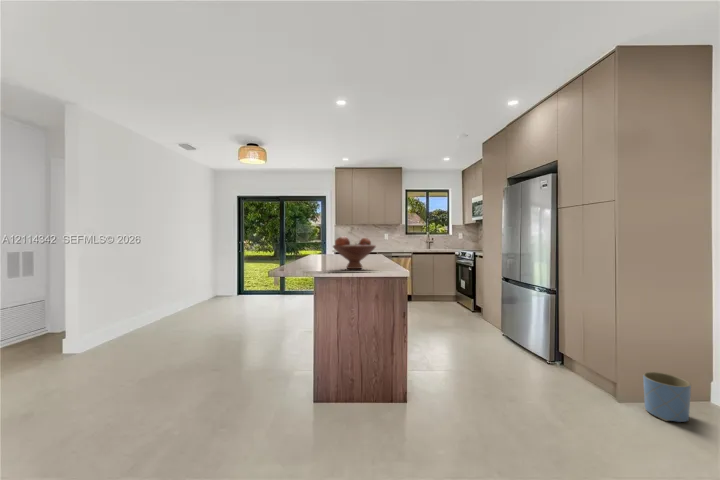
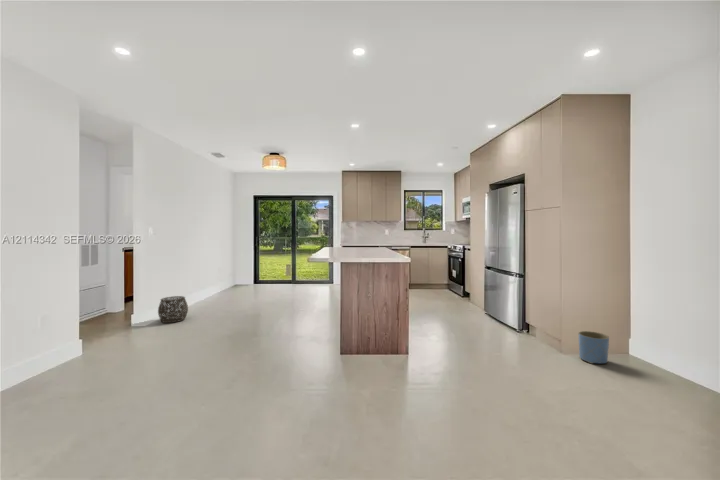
fruit bowl: present [333,237,376,269] -> none [354,233,386,257]
woven basket: none [100,313,140,347] -> present [158,296,188,323]

